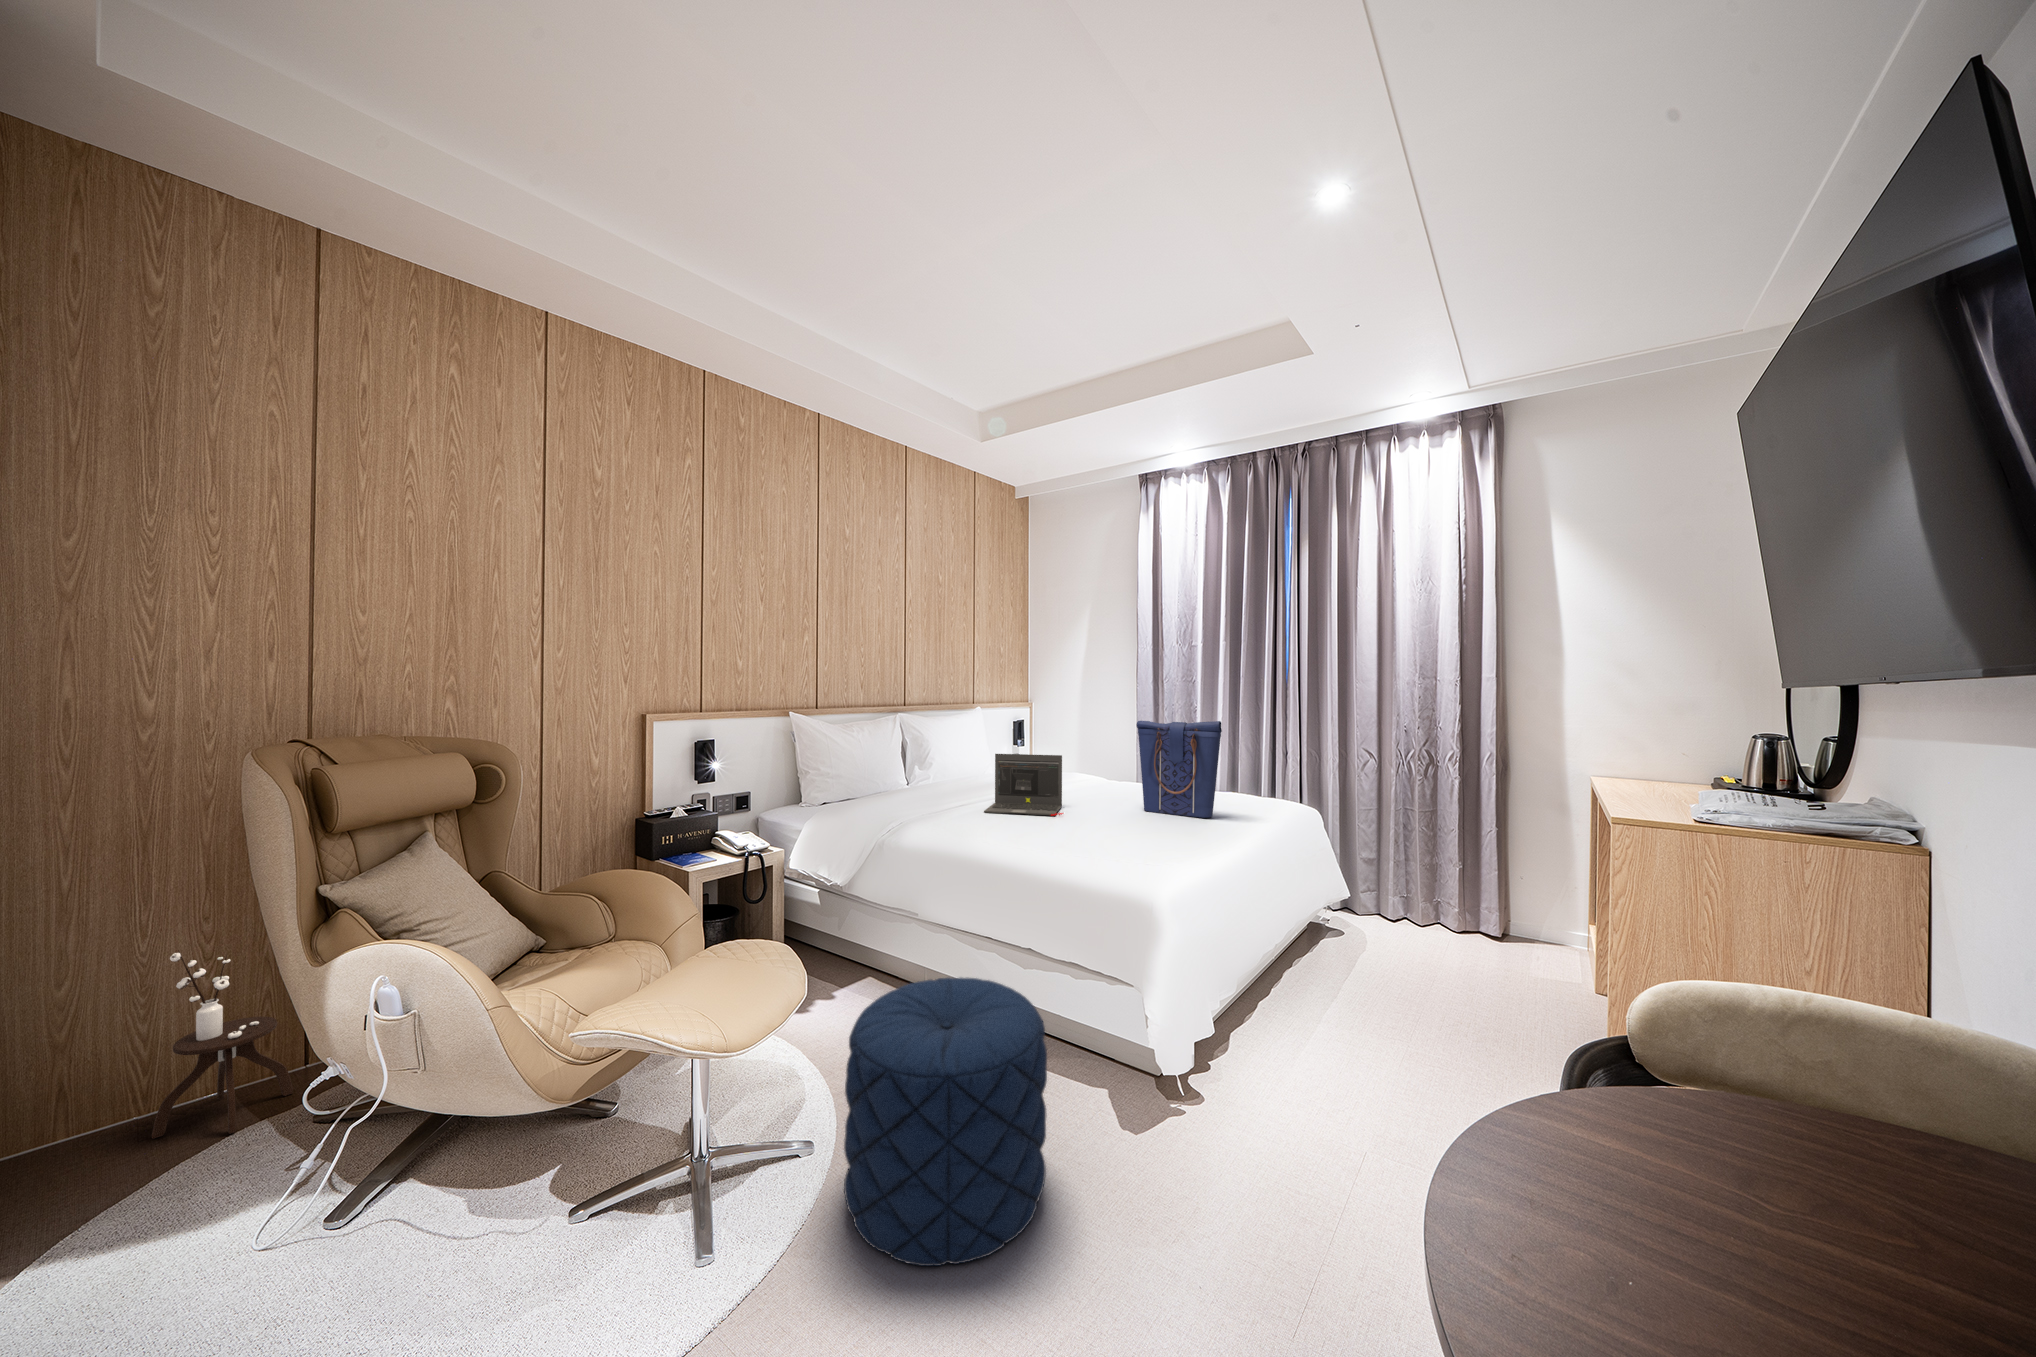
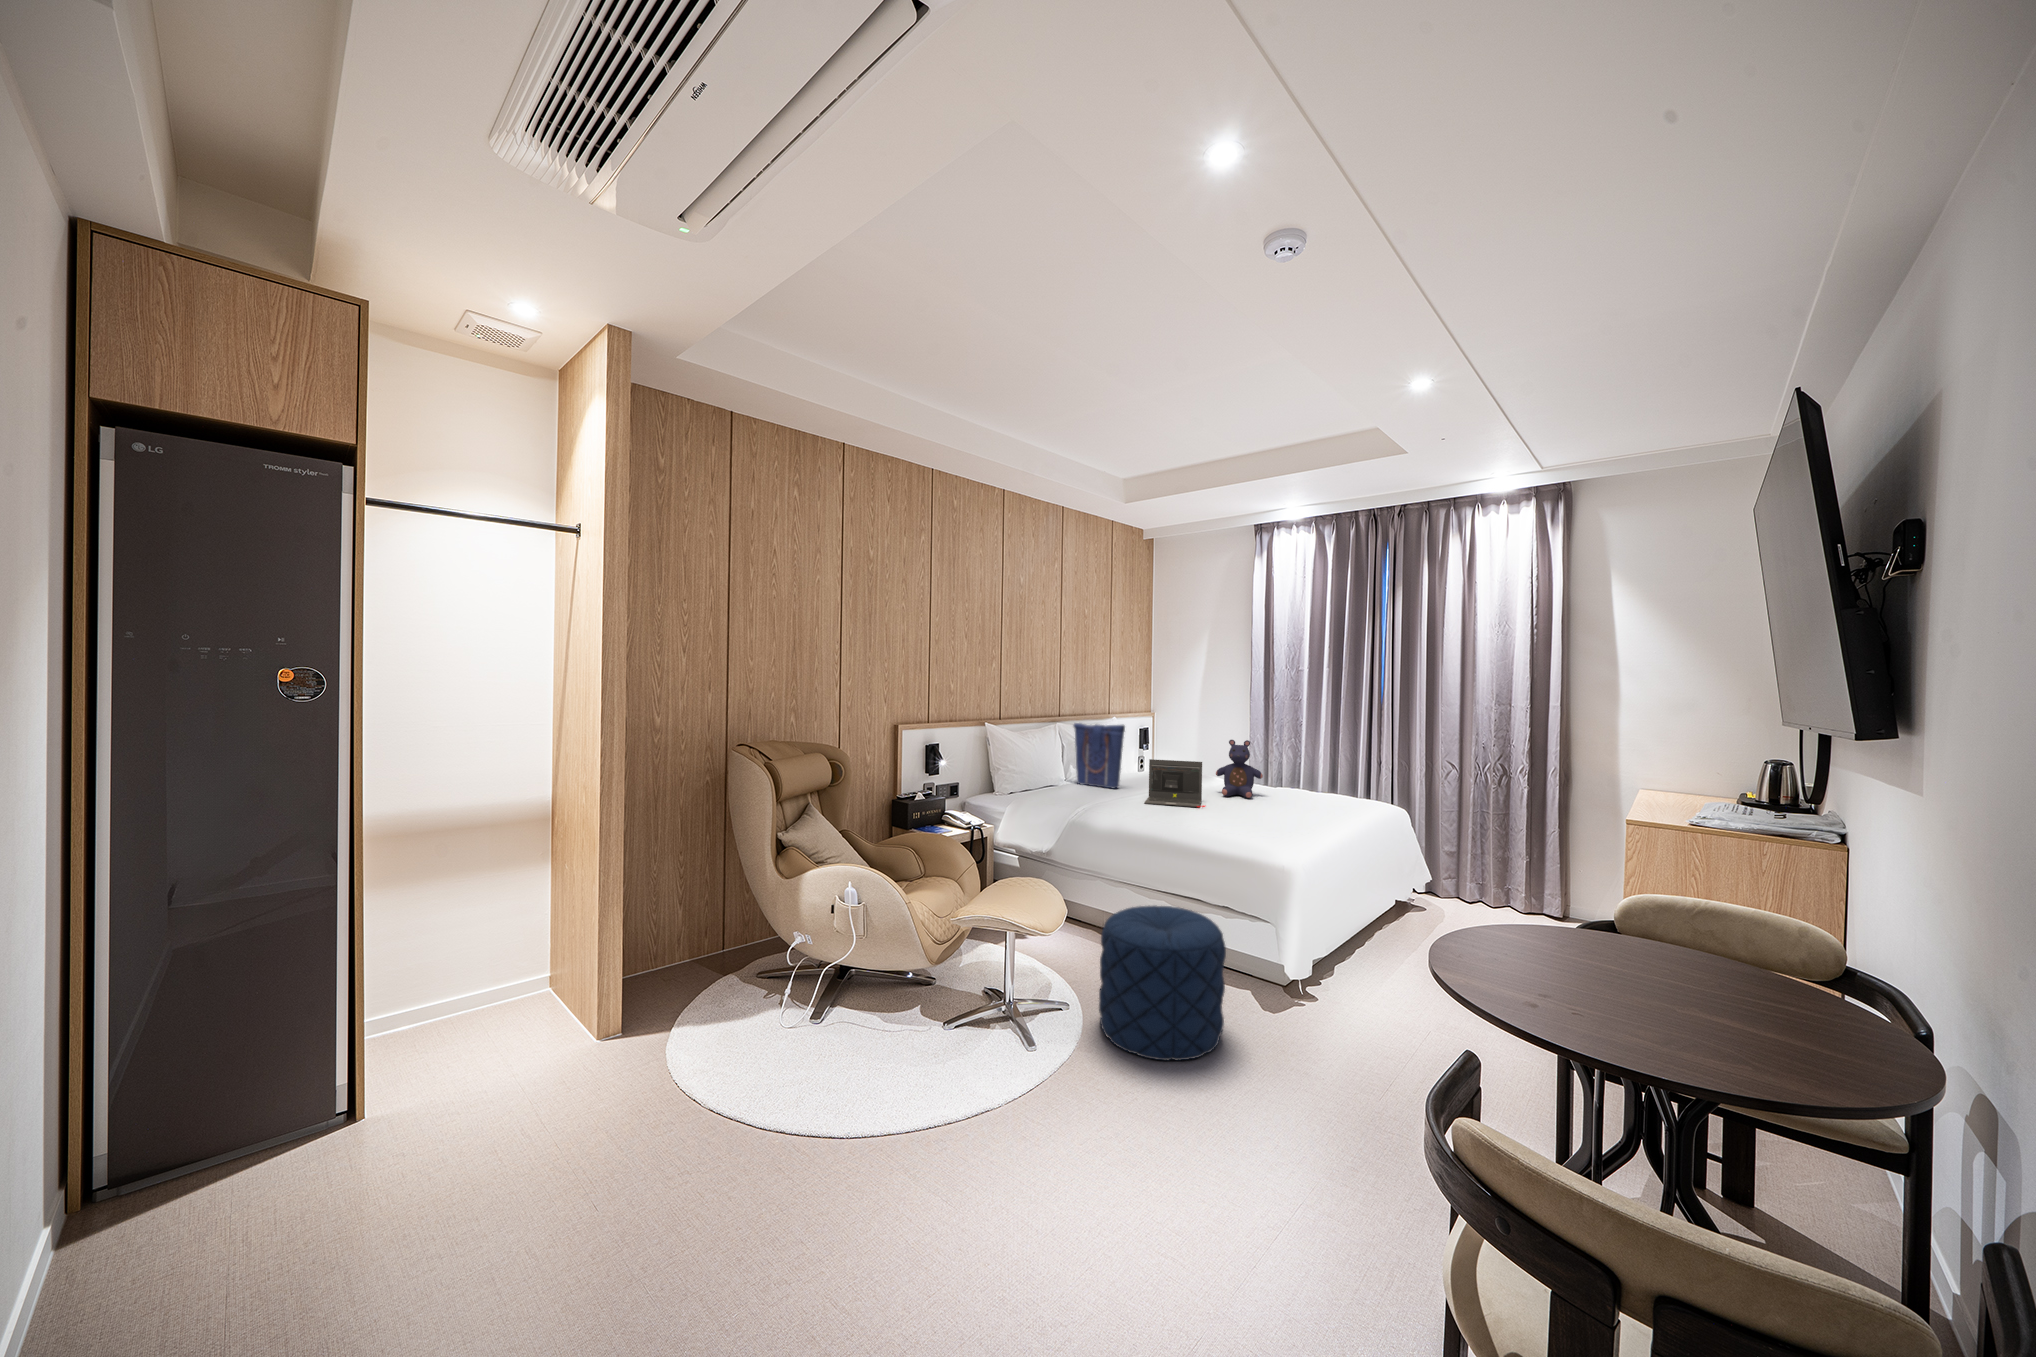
tote bag: present [1137,721,1222,818] -> present [1074,723,1125,788]
teddy bear: none [1085,727,1143,800] -> present [1216,740,1263,798]
side table: present [151,950,293,1139] -> none [671,869,729,981]

